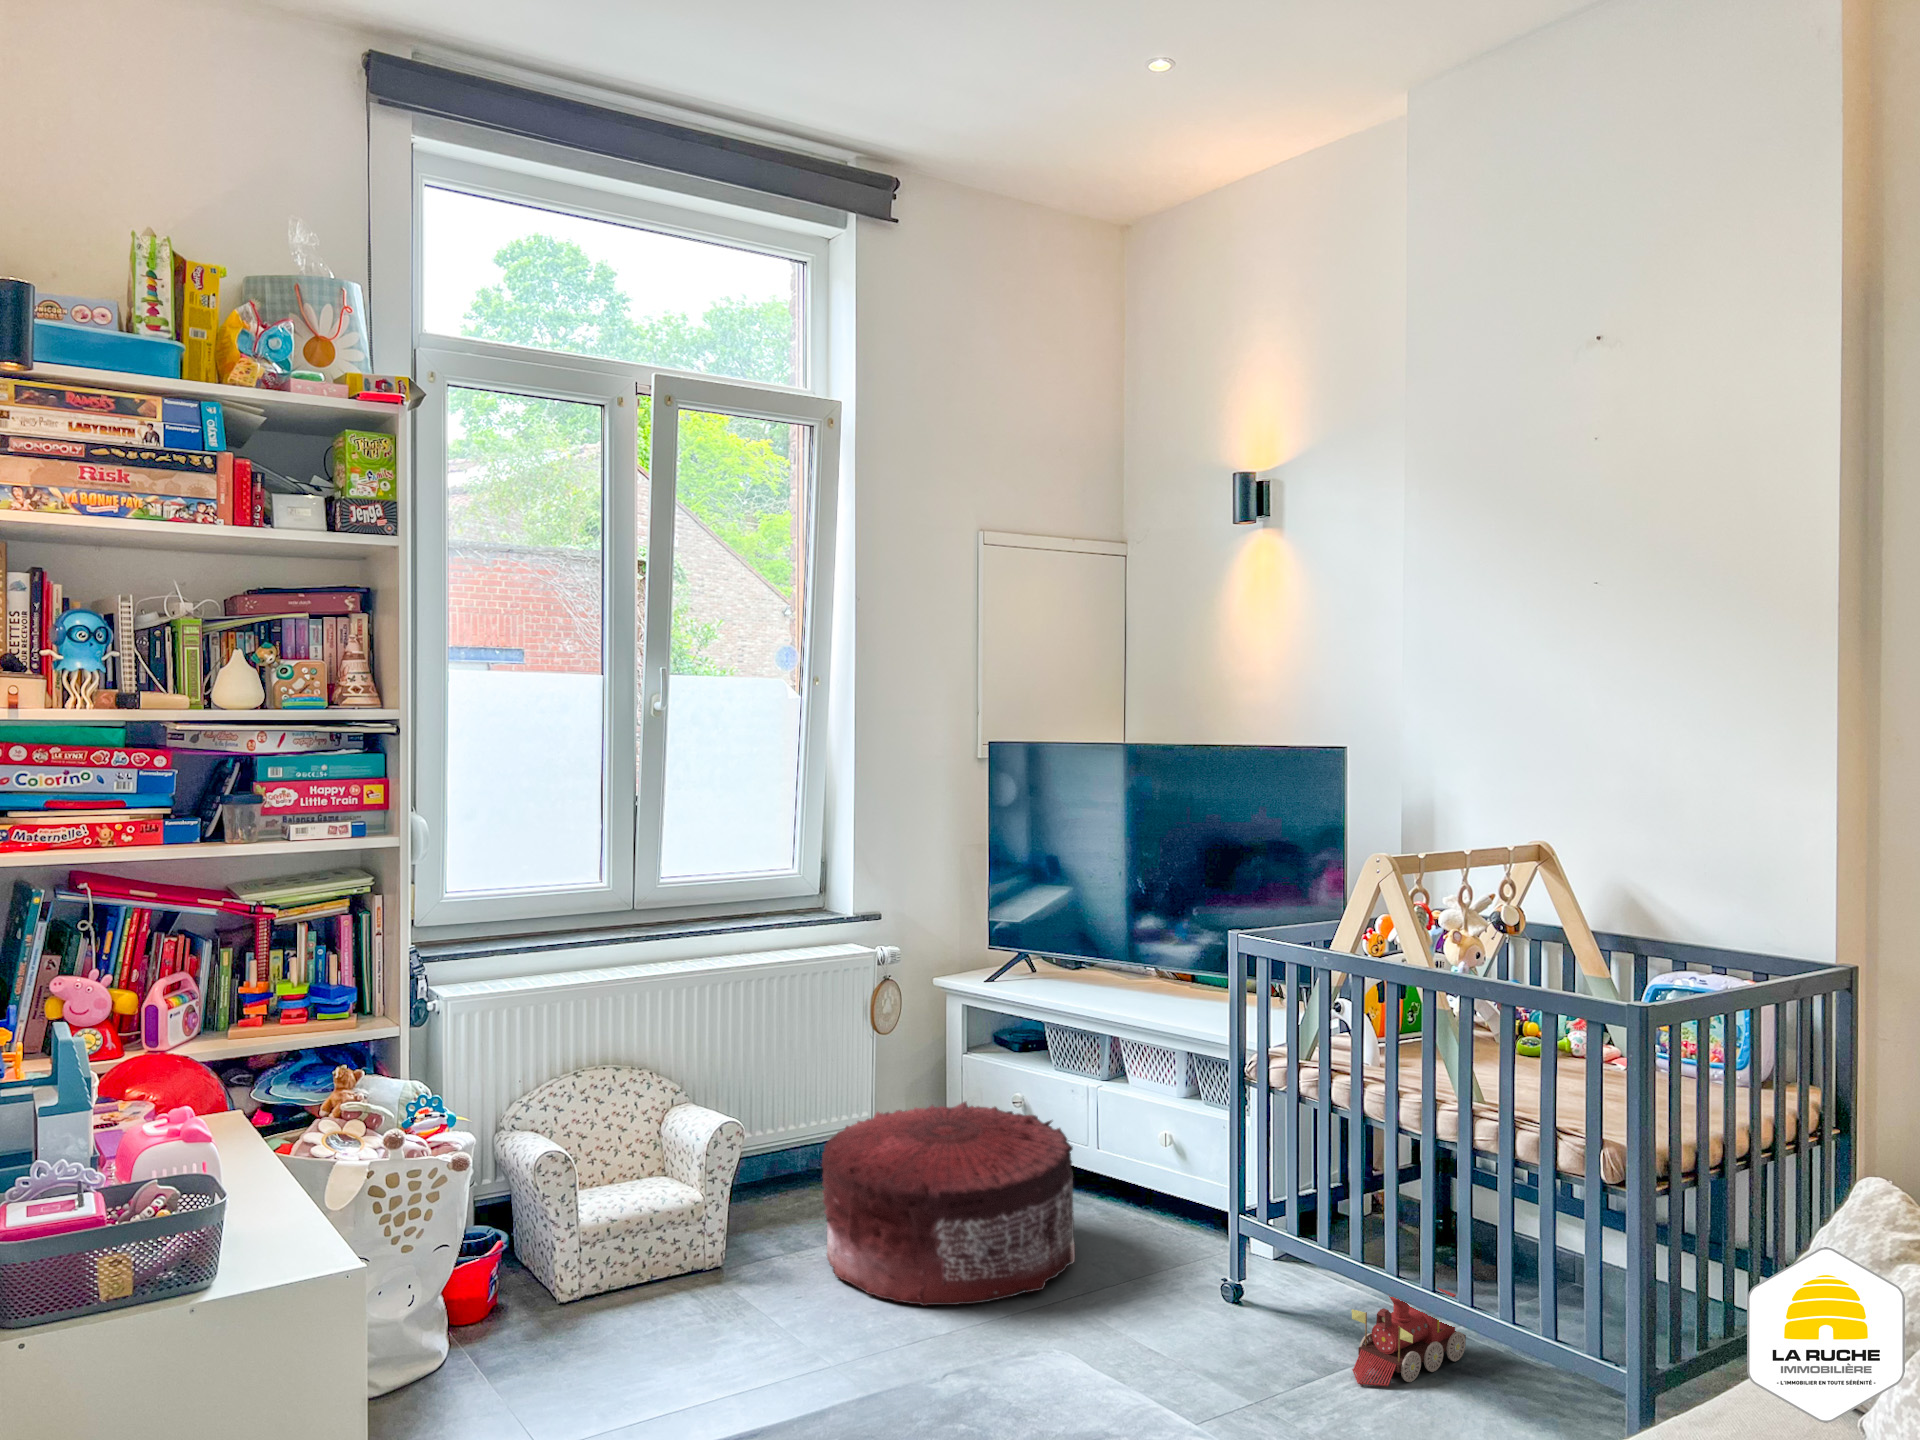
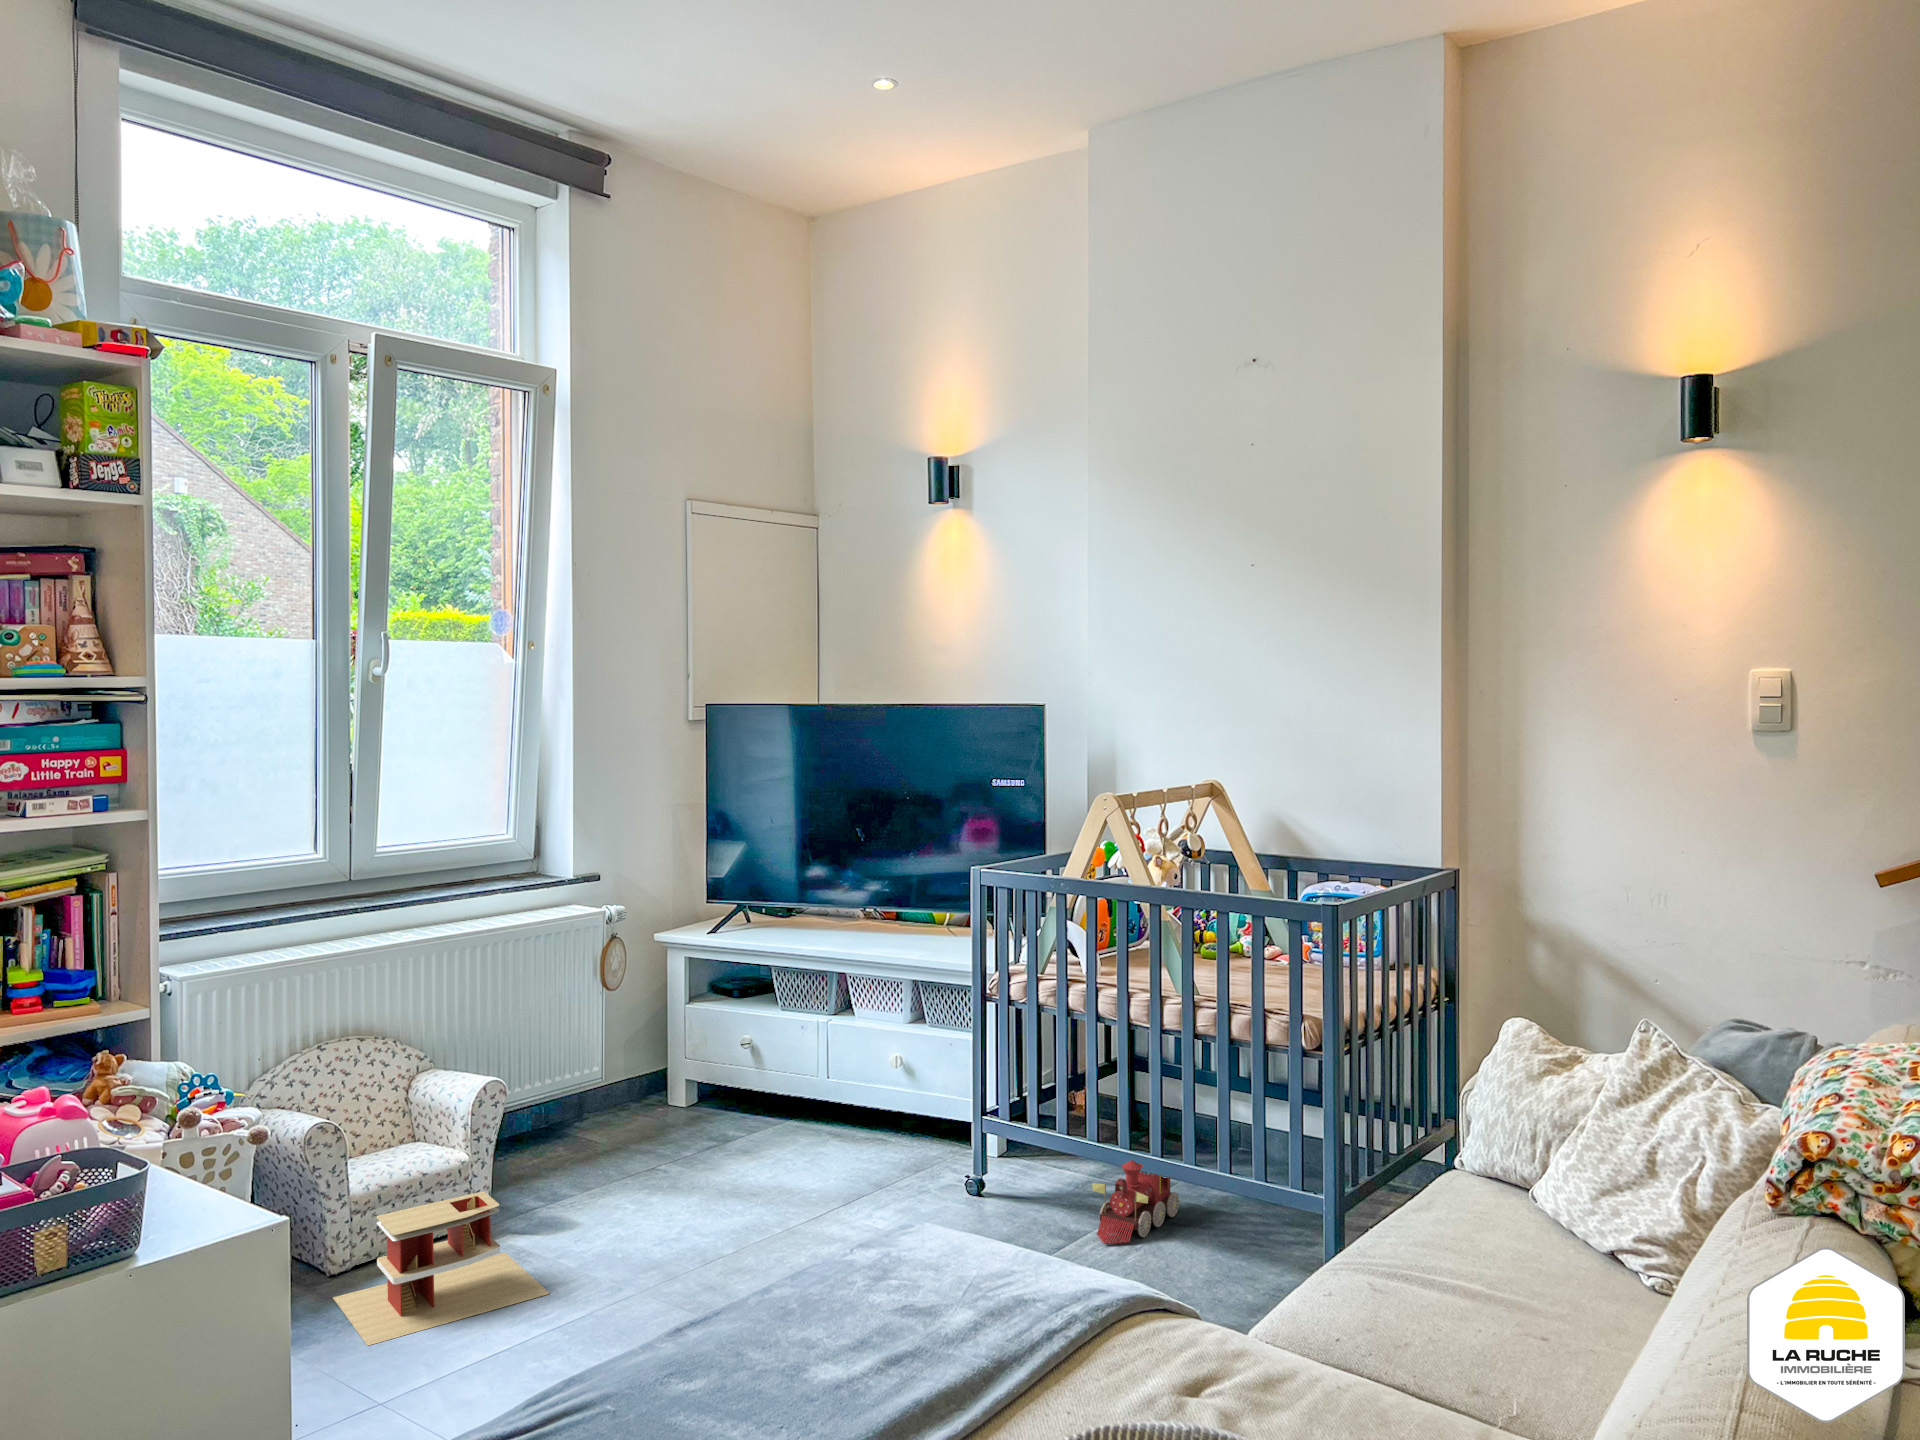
pouf: present [822,1102,1075,1306] -> none [590,1045,831,1232]
toy house: none [553,1237,748,1381] -> present [333,1192,550,1345]

